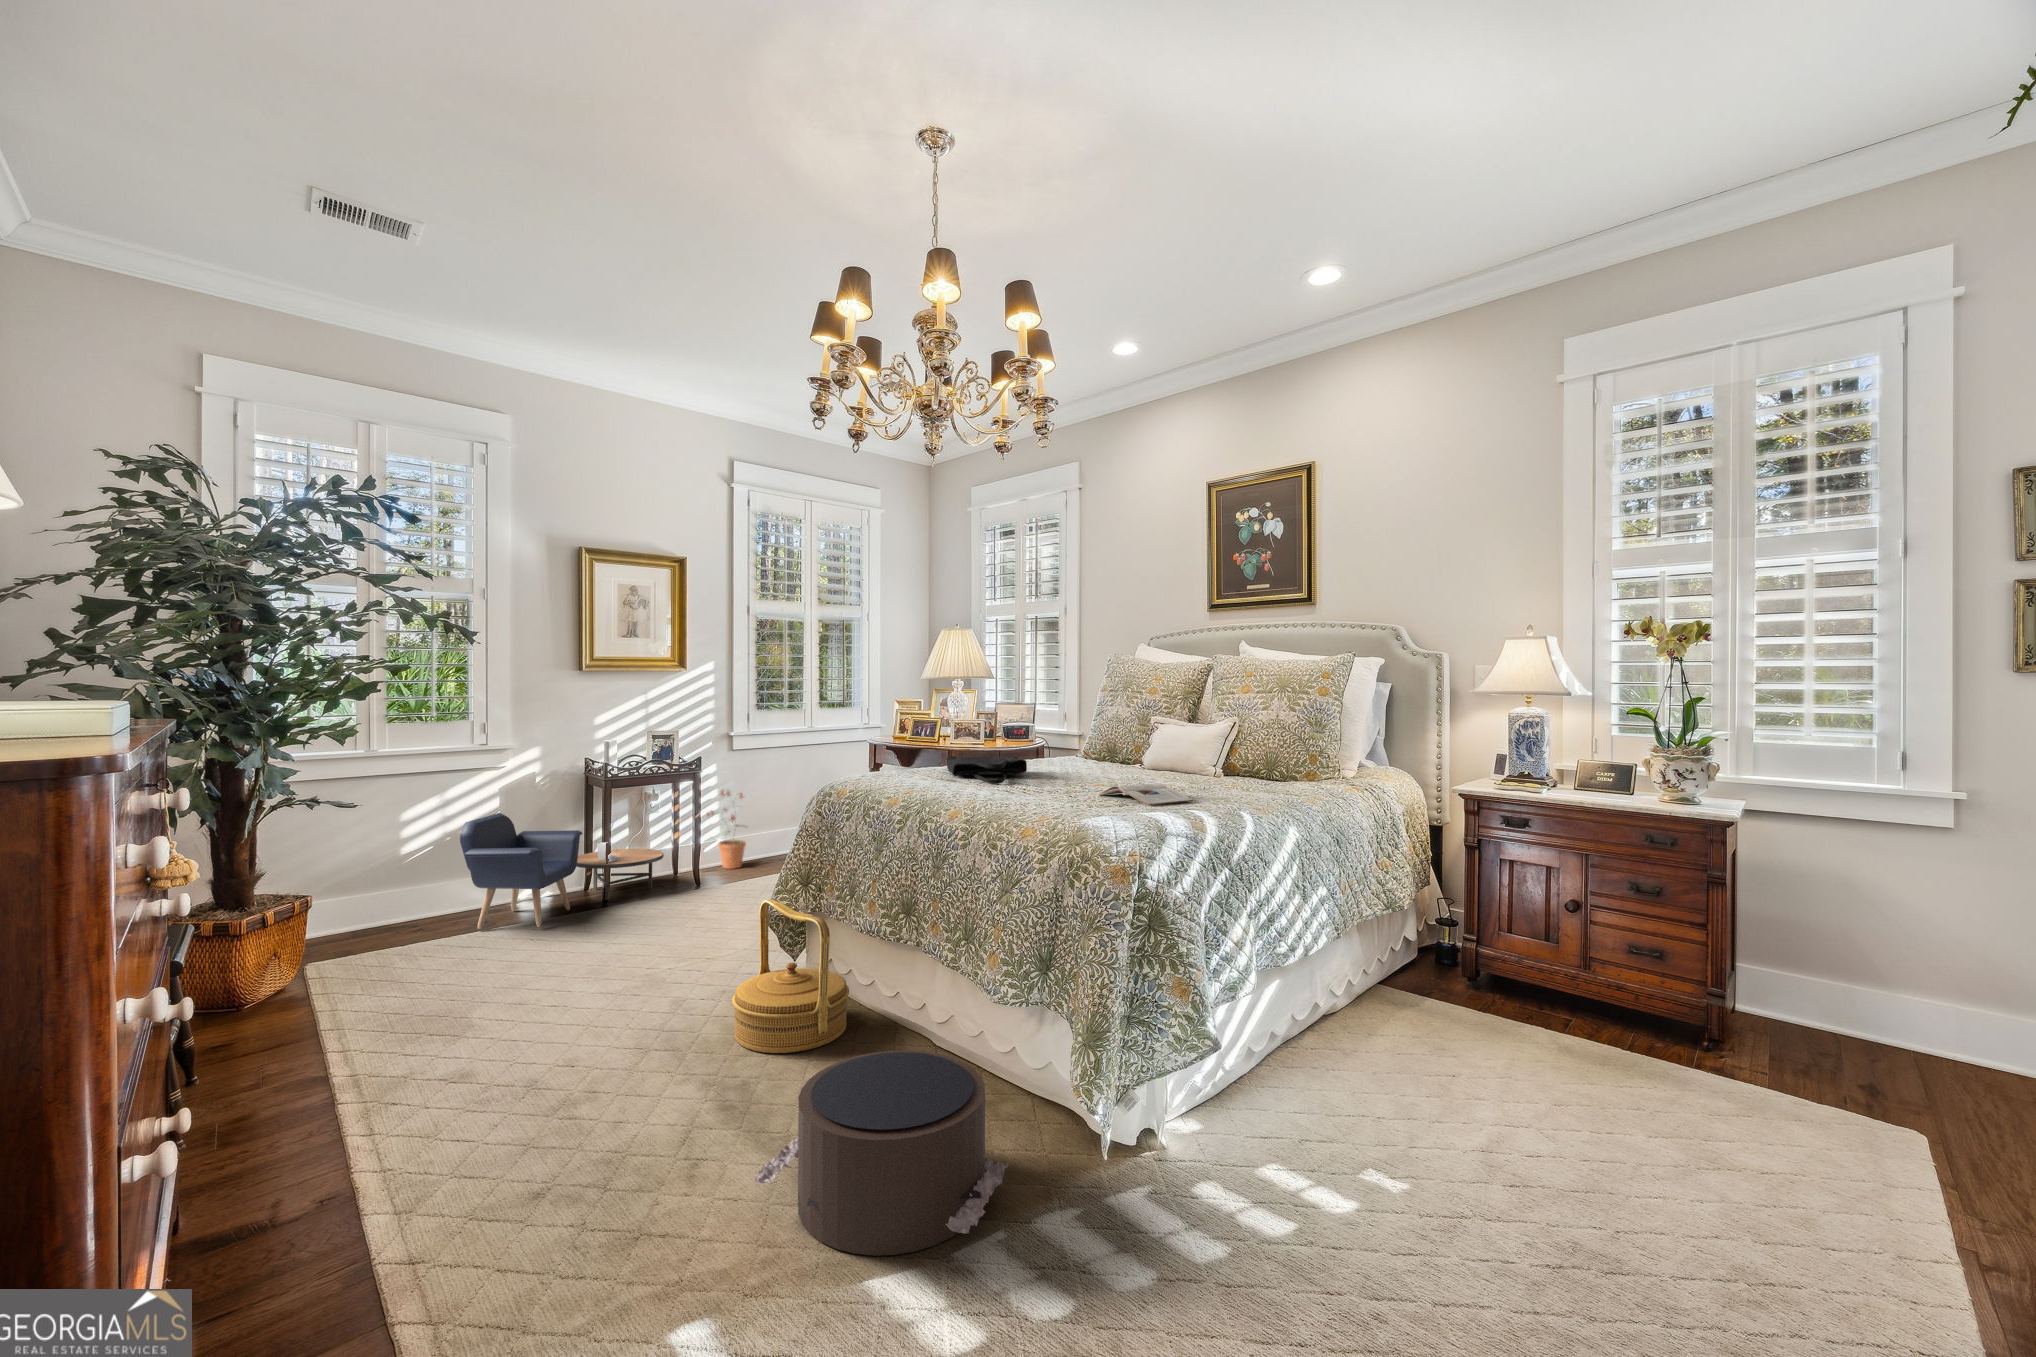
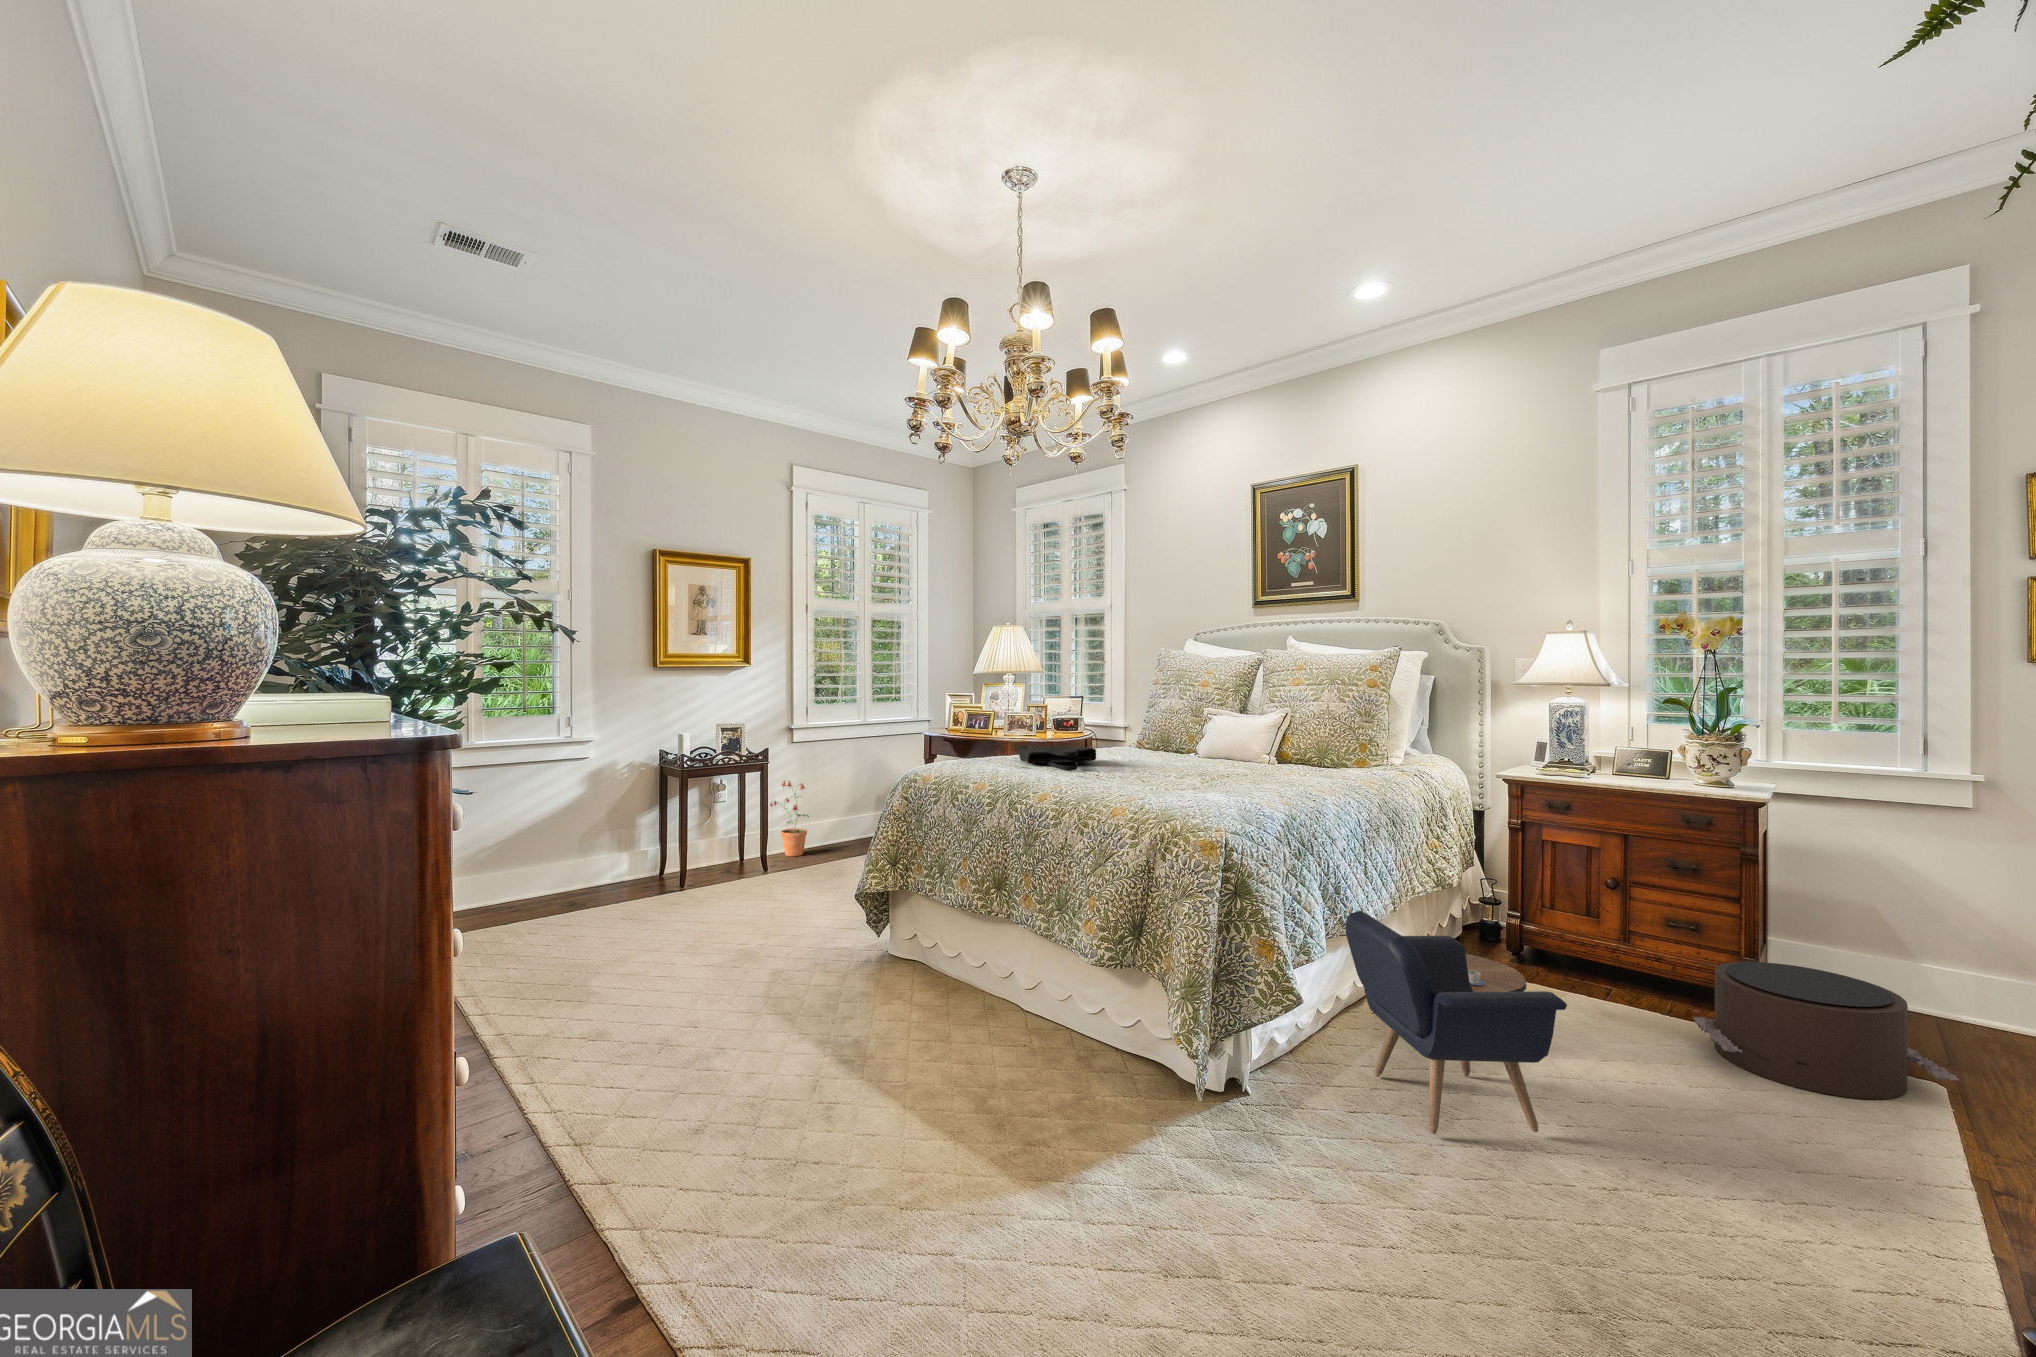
magazine: present [1099,783,1193,805] -> none [1170,769,1261,788]
armchair: present [460,813,664,929] -> present [1345,911,1567,1134]
woven basket: present [732,899,849,1053] -> none [835,877,940,1016]
pouf: present [754,1050,1008,1256] -> present [1693,962,1959,1099]

